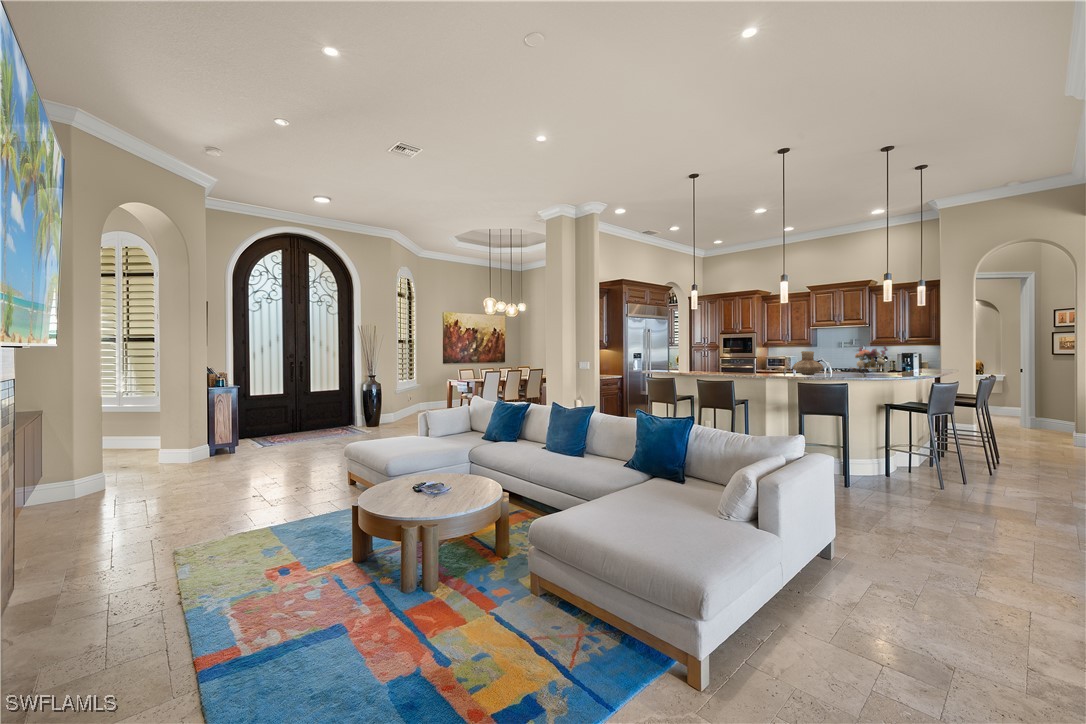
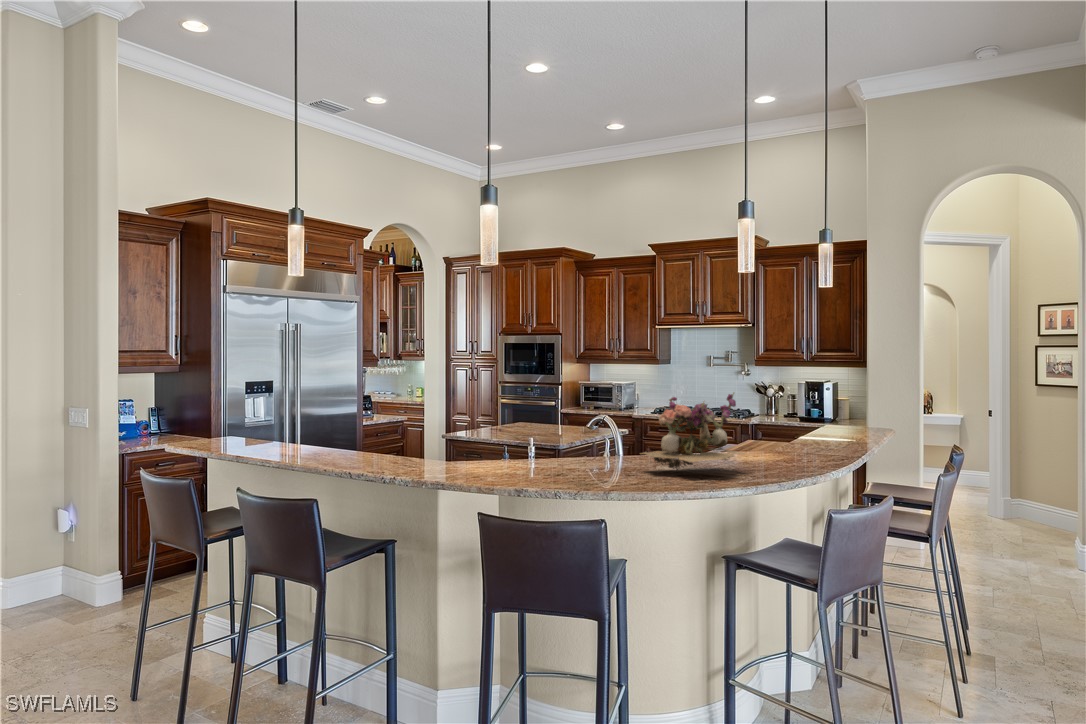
vase: present [793,351,823,375] -> none [498,408,573,478]

